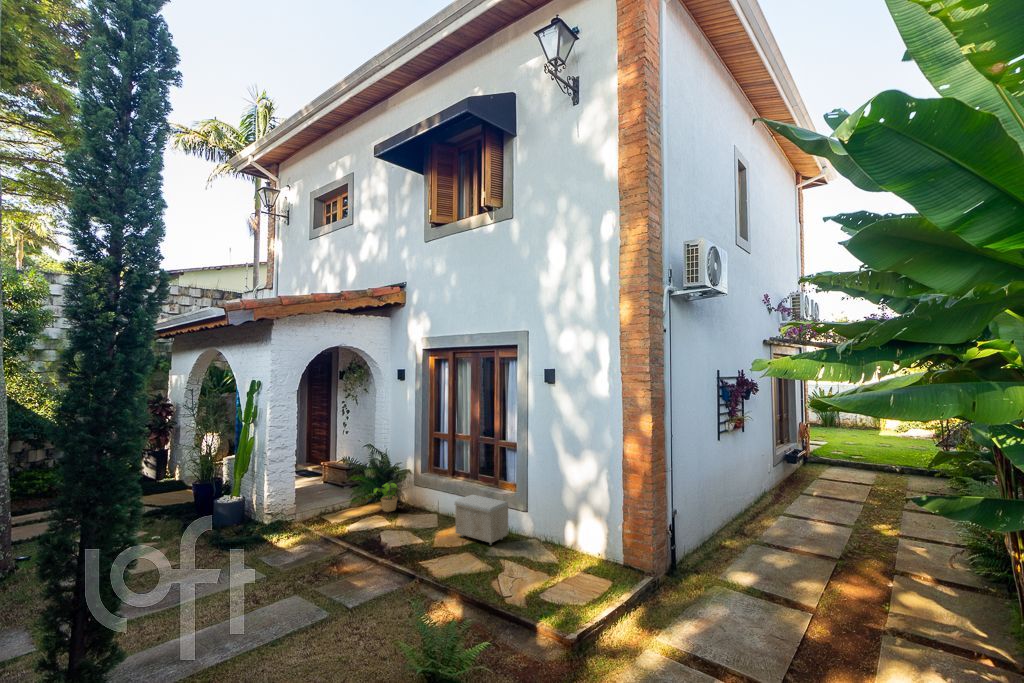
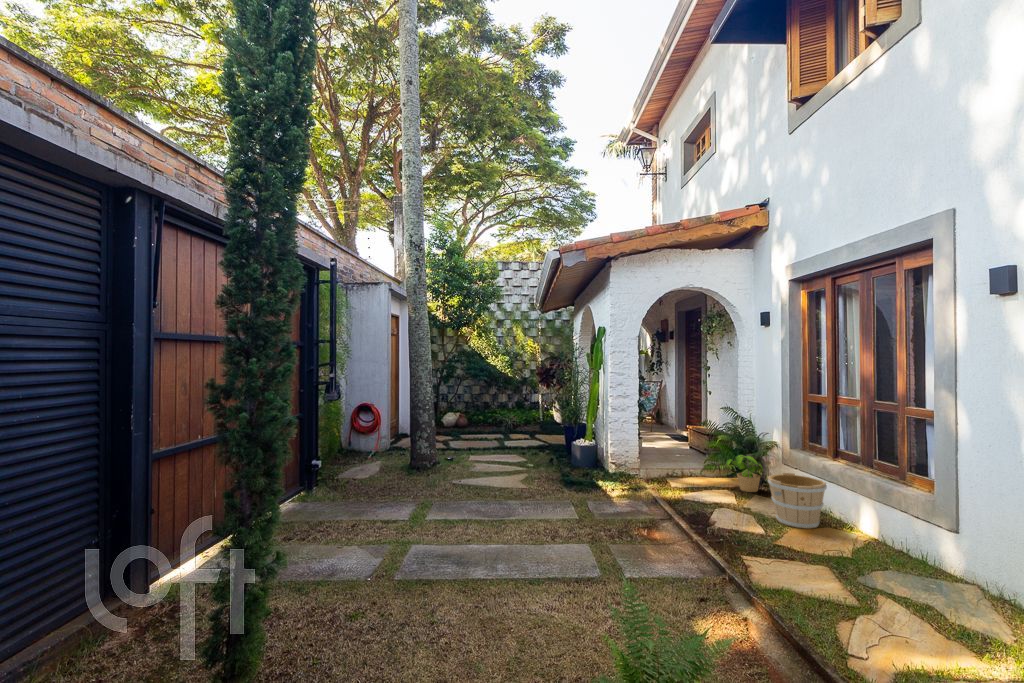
wooden bucket: none [415,491,451,531] -> present [768,473,827,529]
storage bench: present [455,495,508,545] -> none [820,489,922,572]

